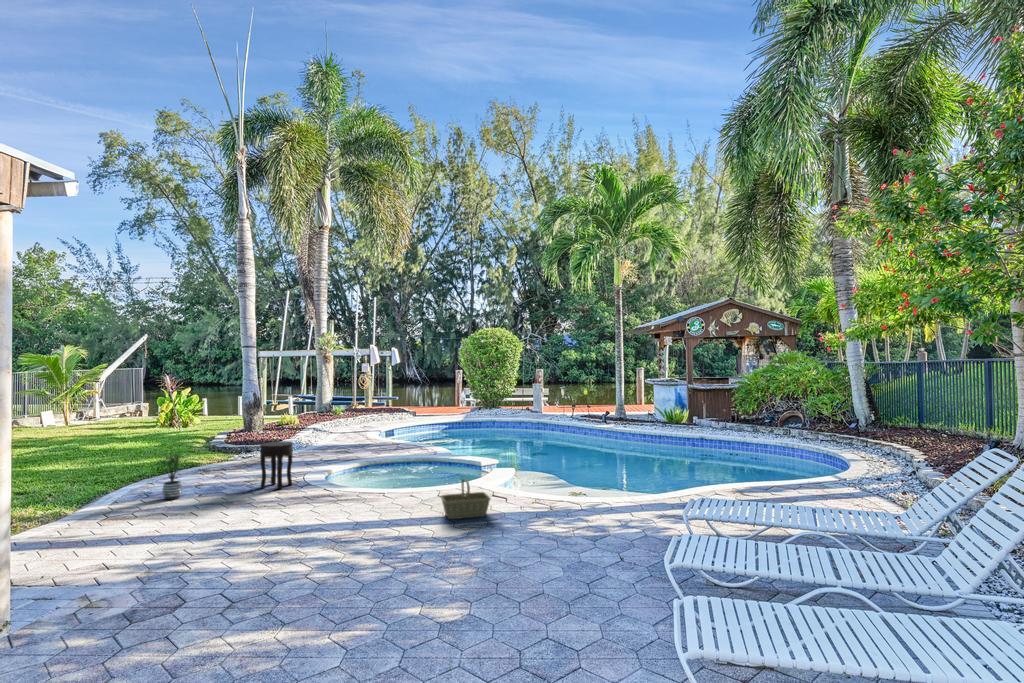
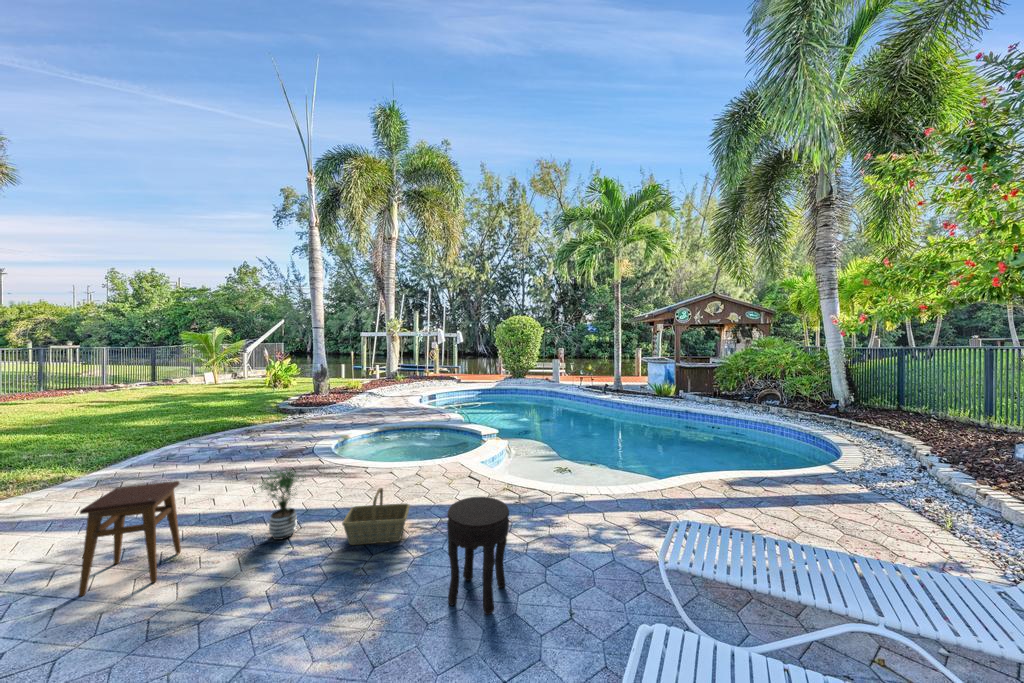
side table: present [260,442,293,489] -> present [447,497,509,615]
potted plant: present [156,454,186,500] -> present [254,469,306,540]
stool: none [283,472,332,544] -> present [79,481,181,596]

